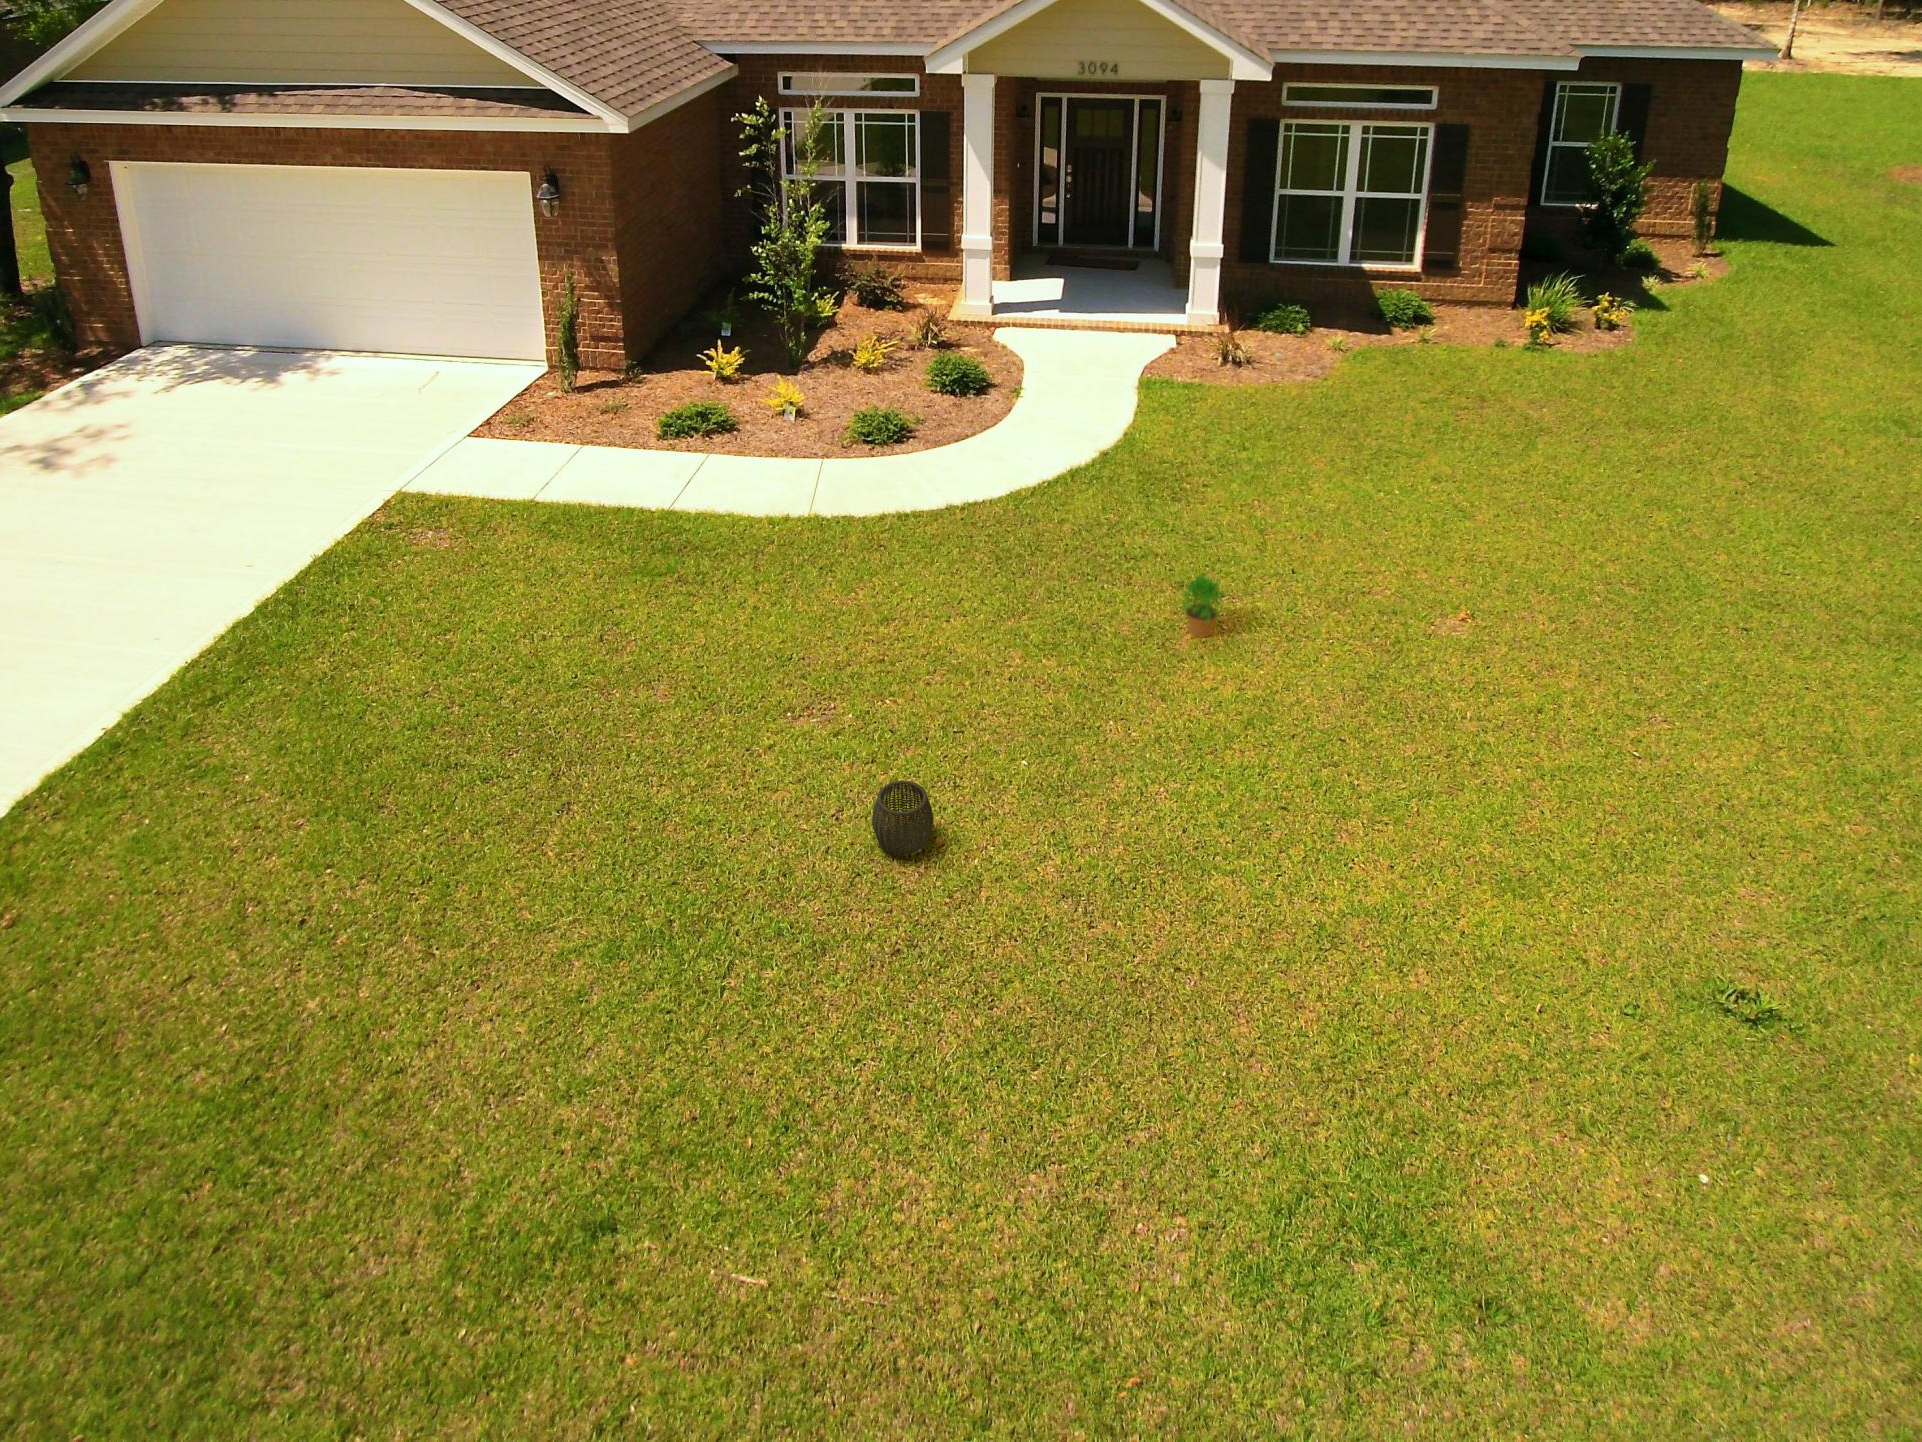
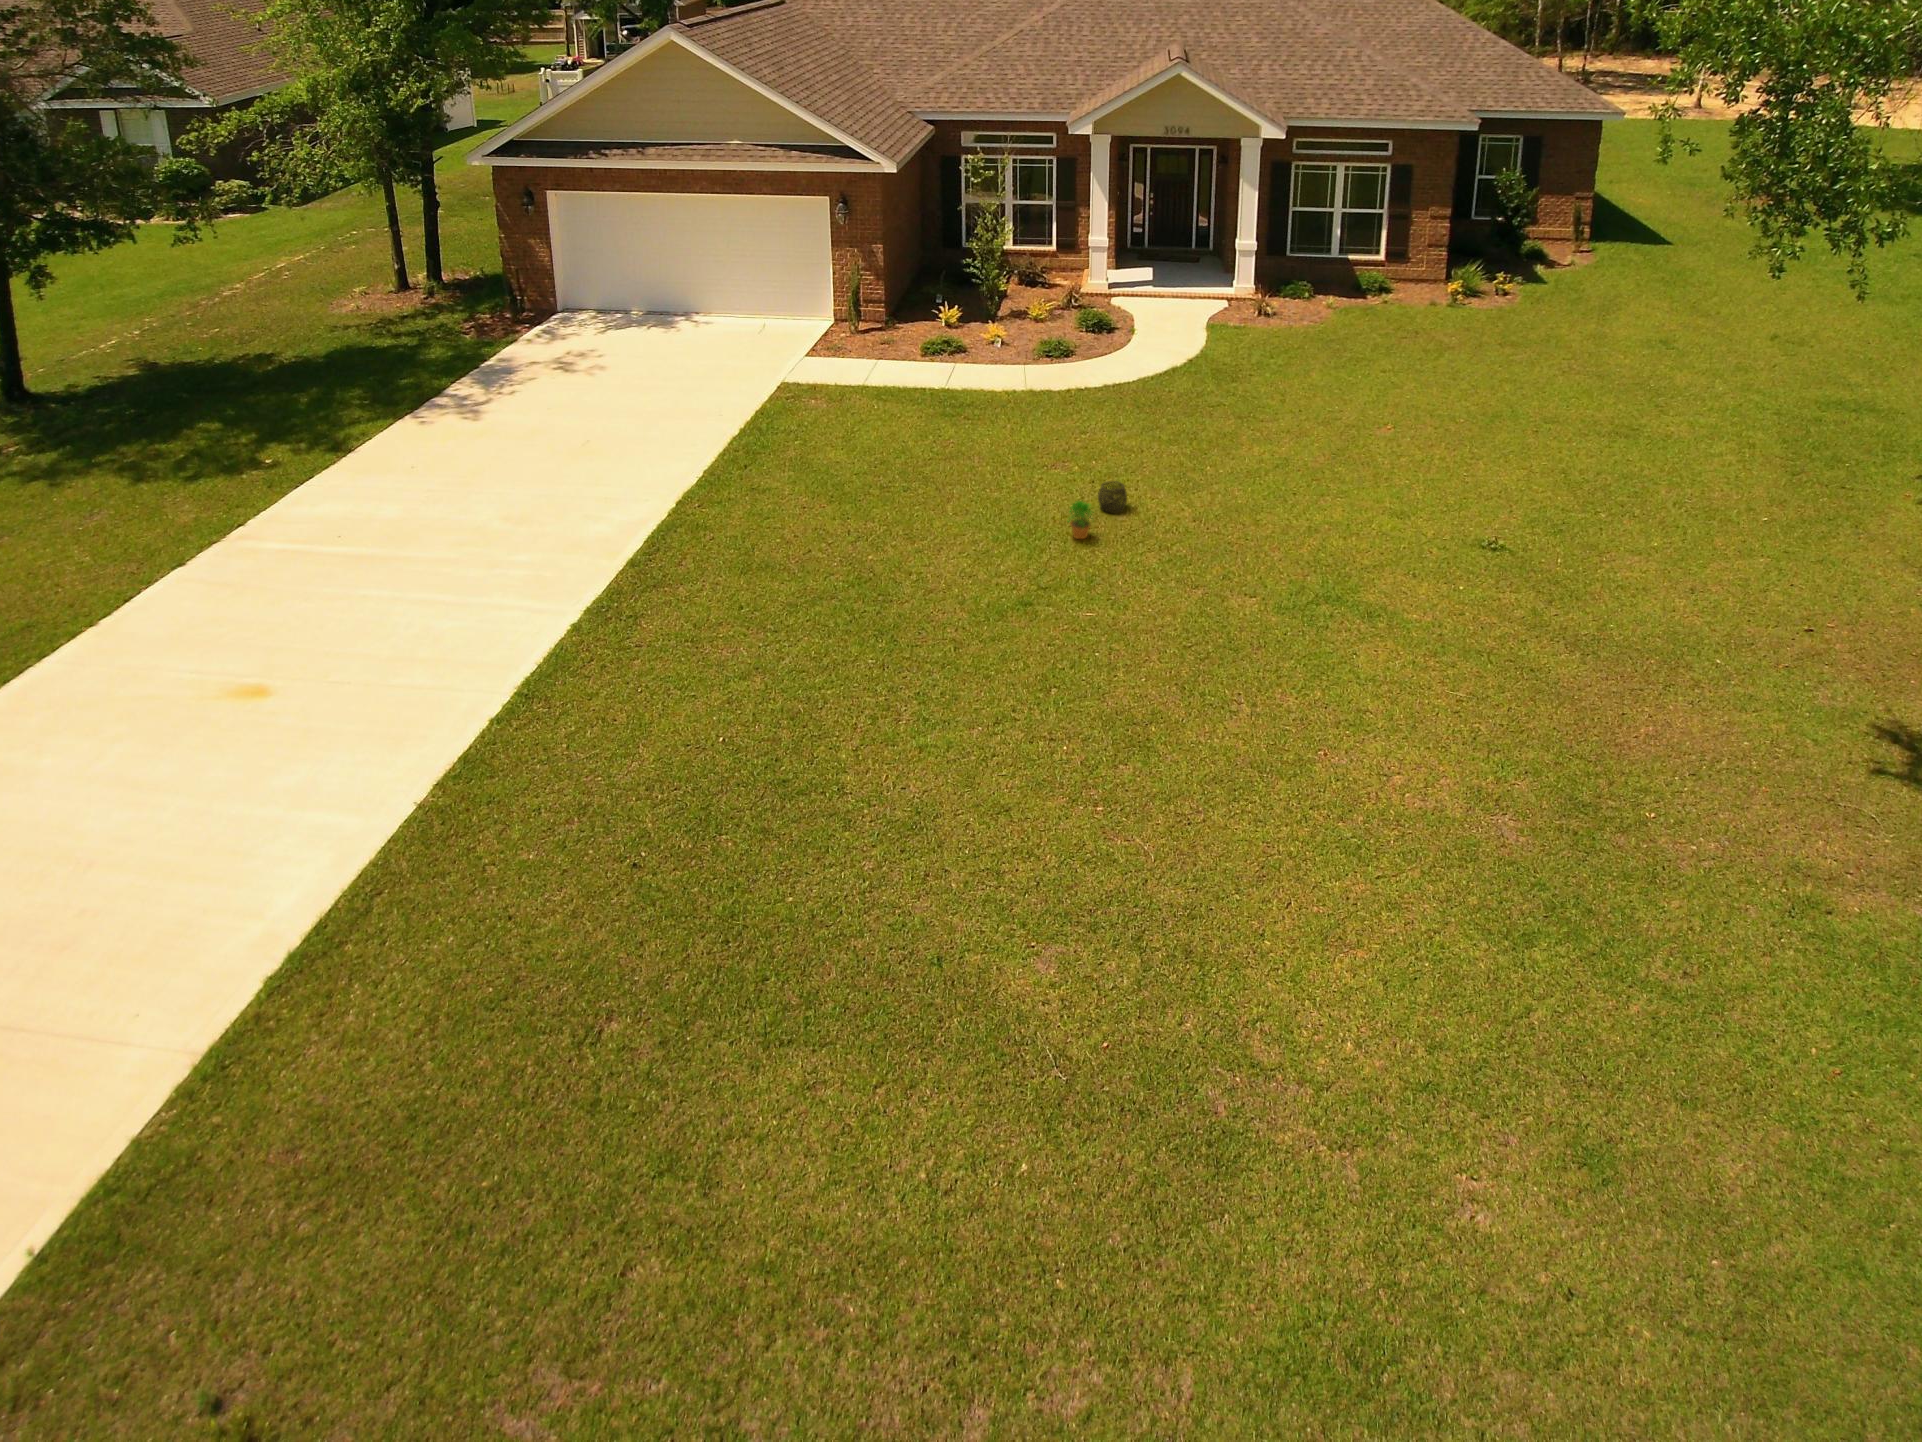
potted plant: present [1181,576,1223,638] -> present [1067,501,1094,539]

